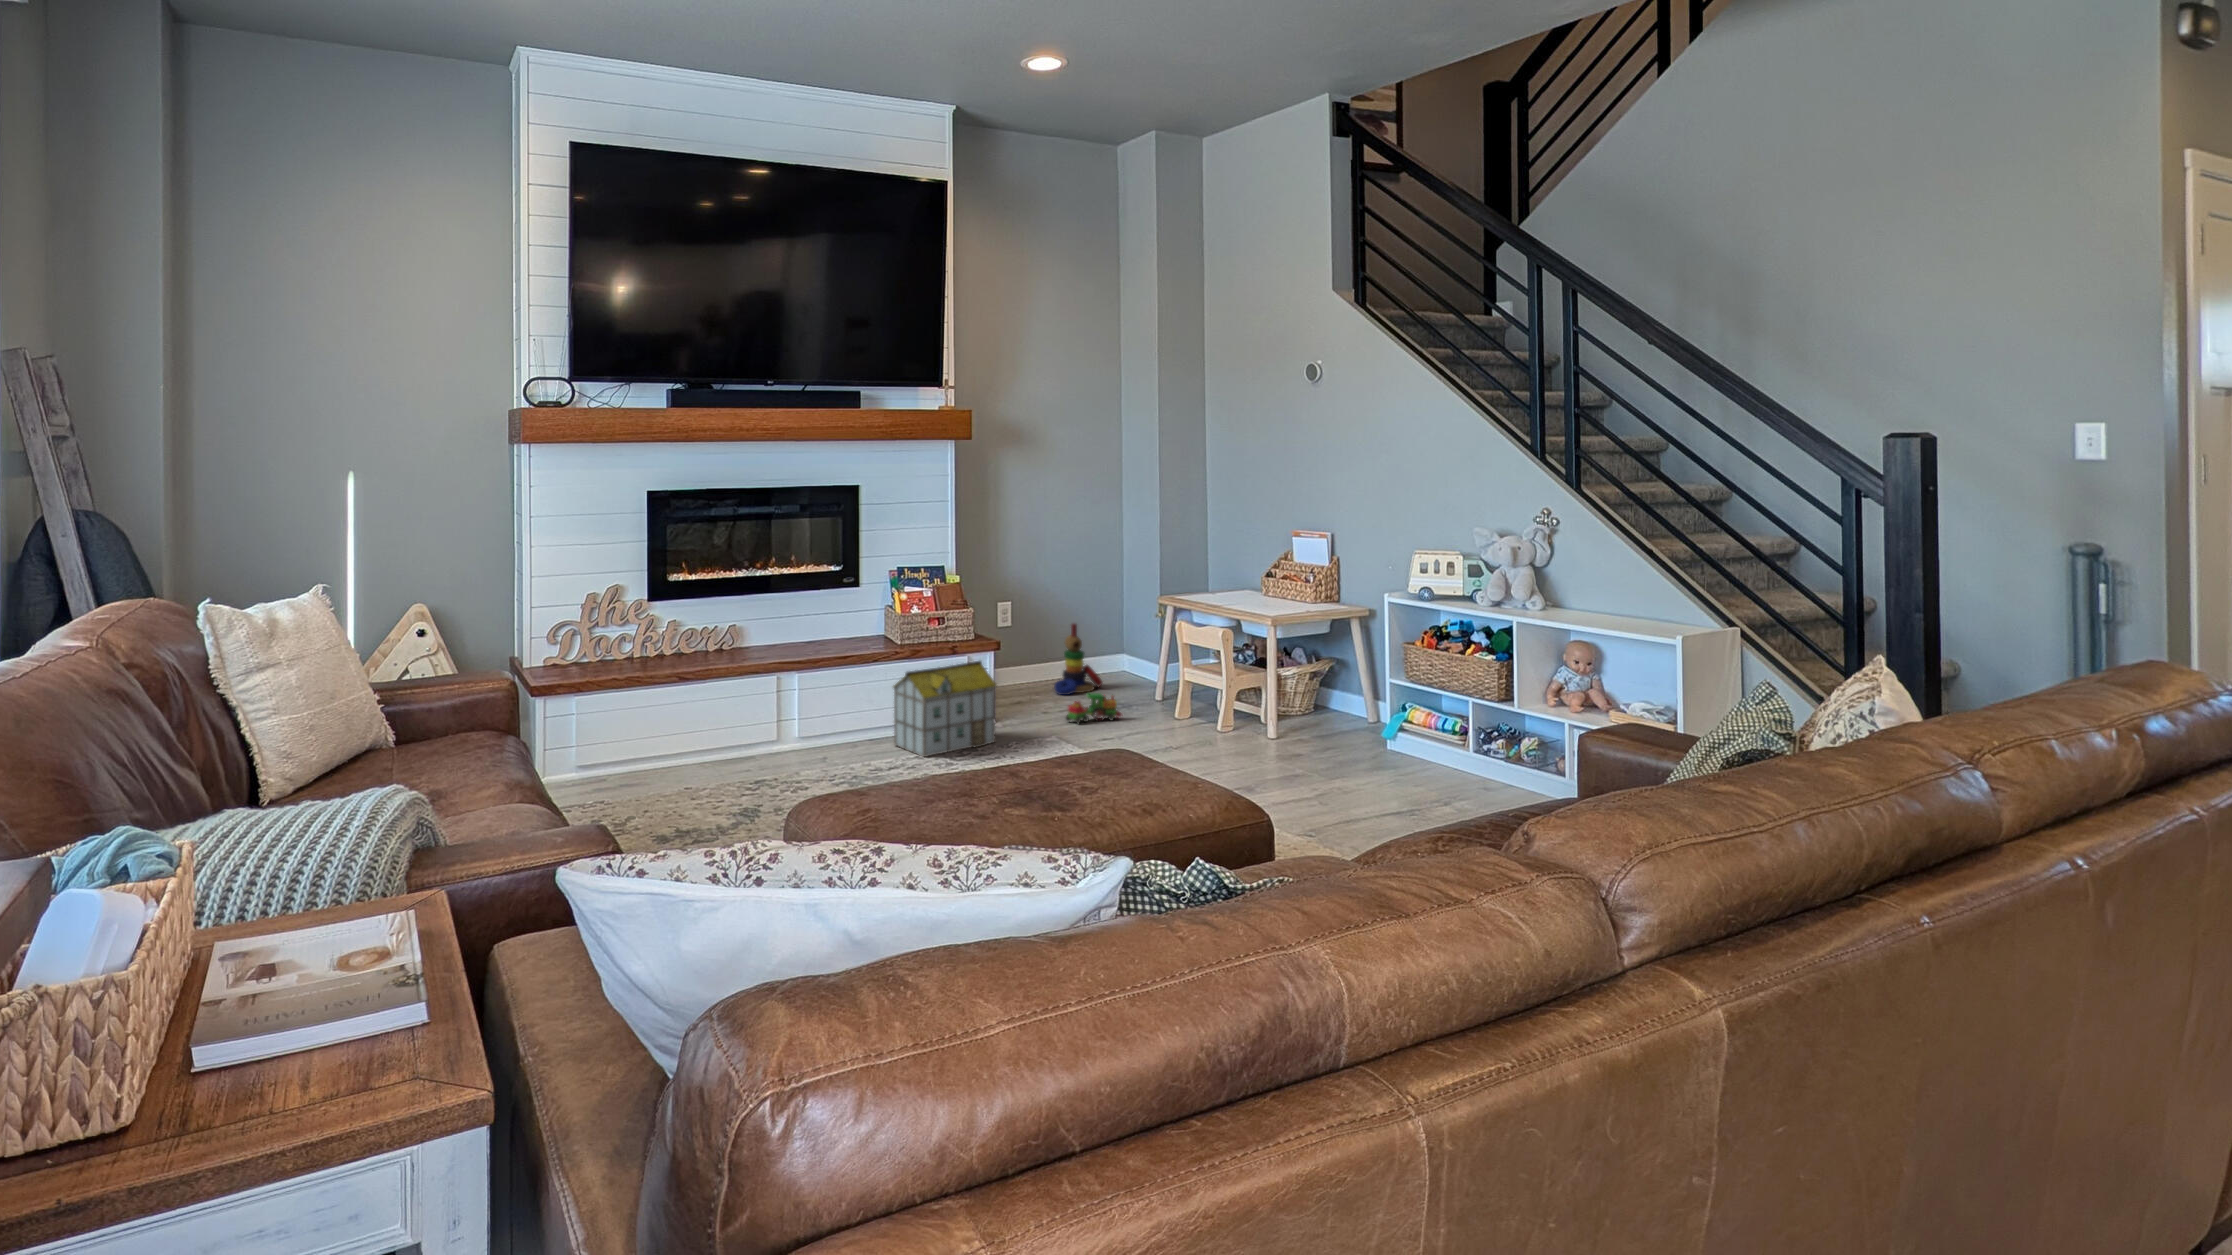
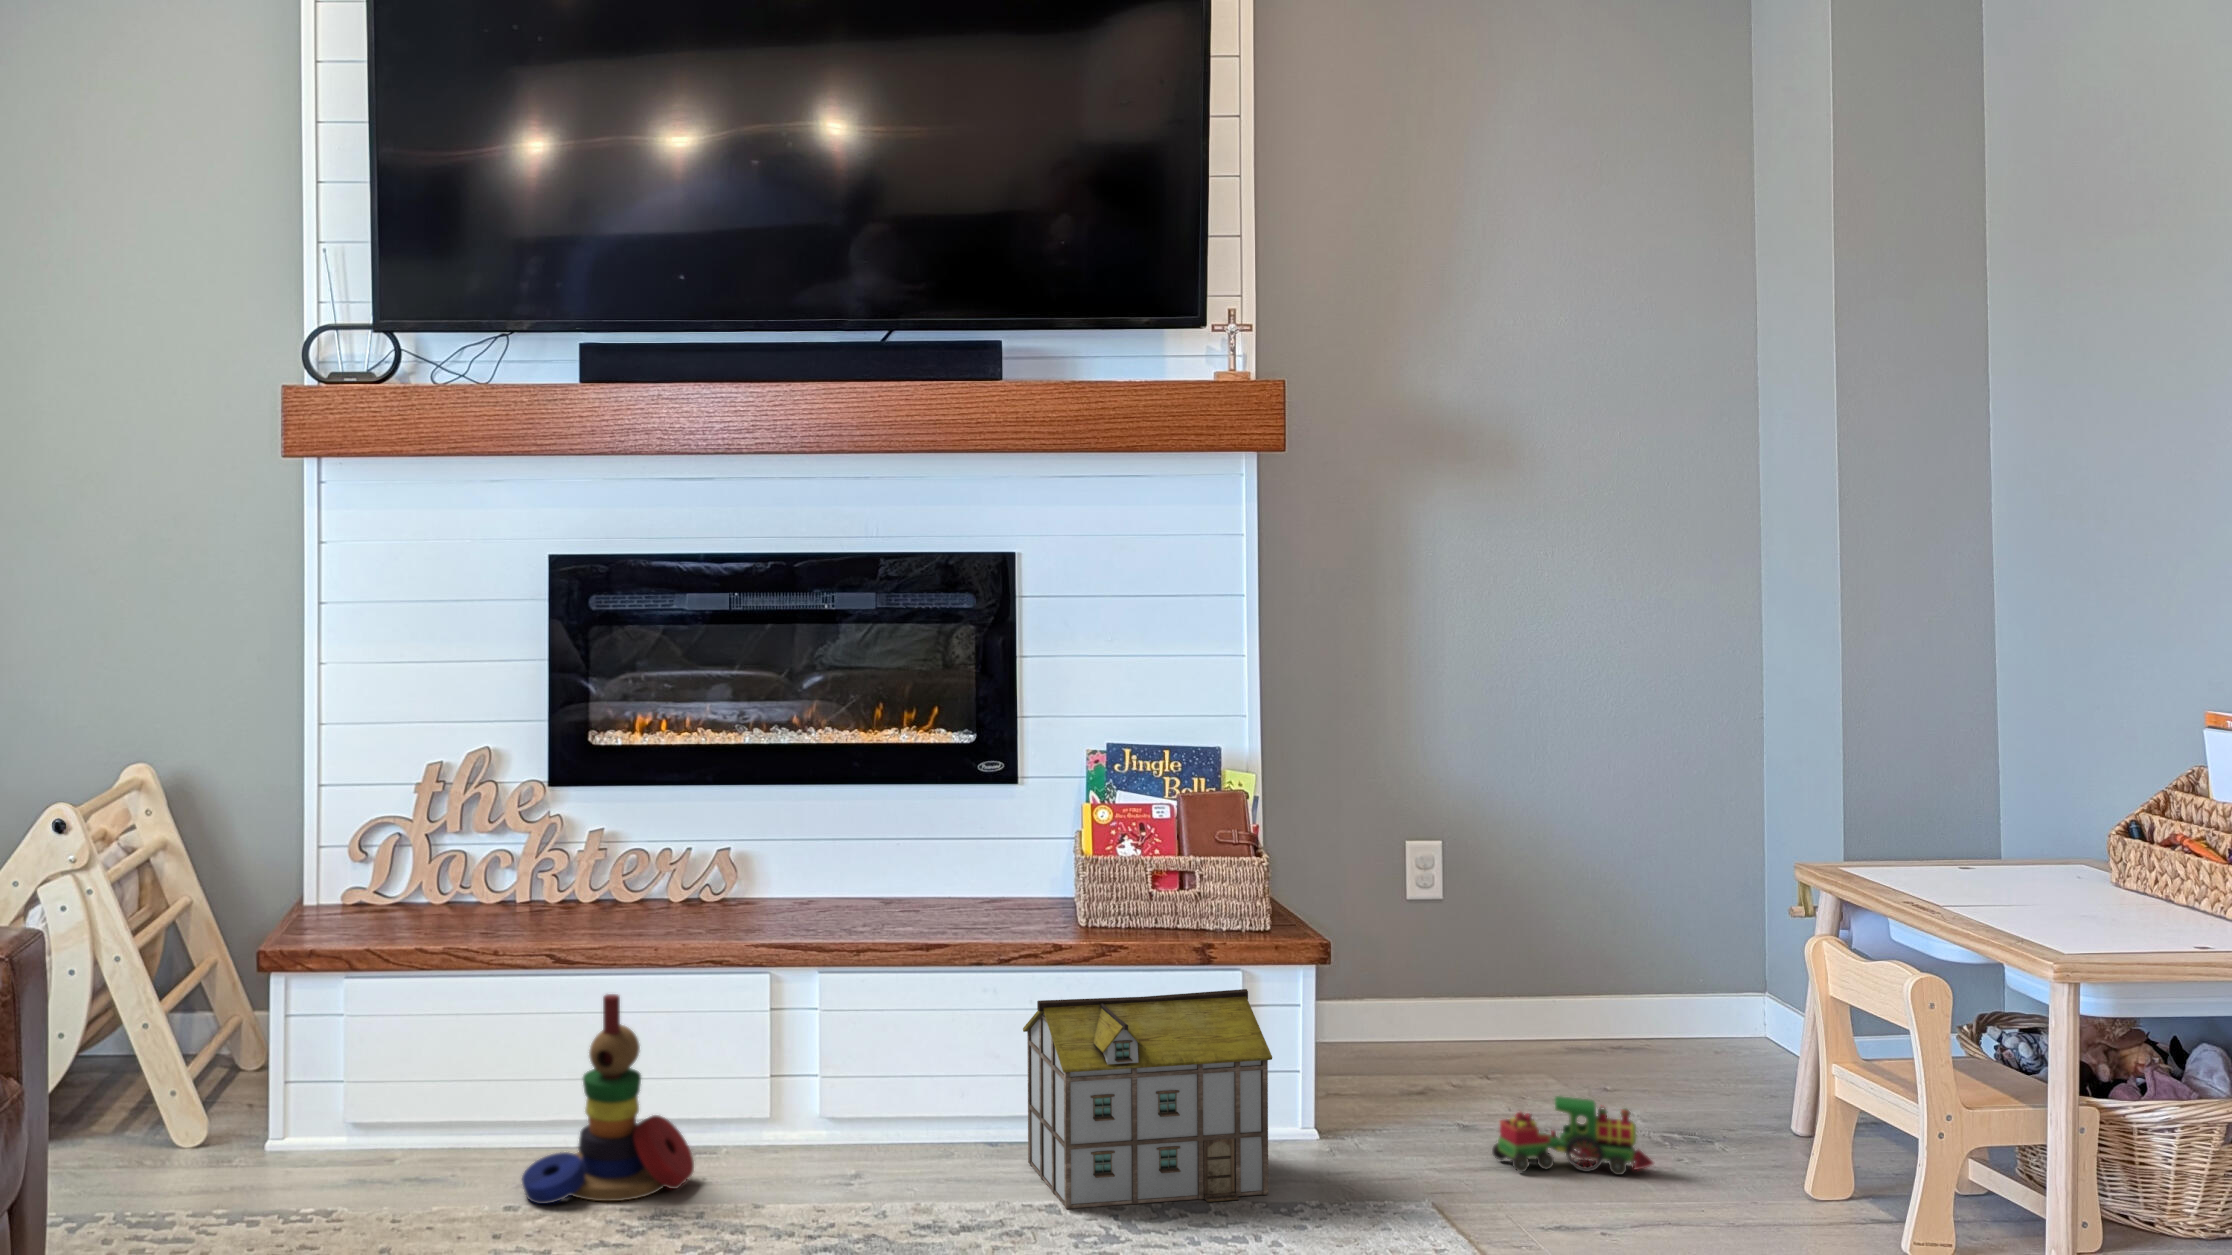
stacking toy: present [1054,624,1103,695] -> present [522,994,694,1204]

